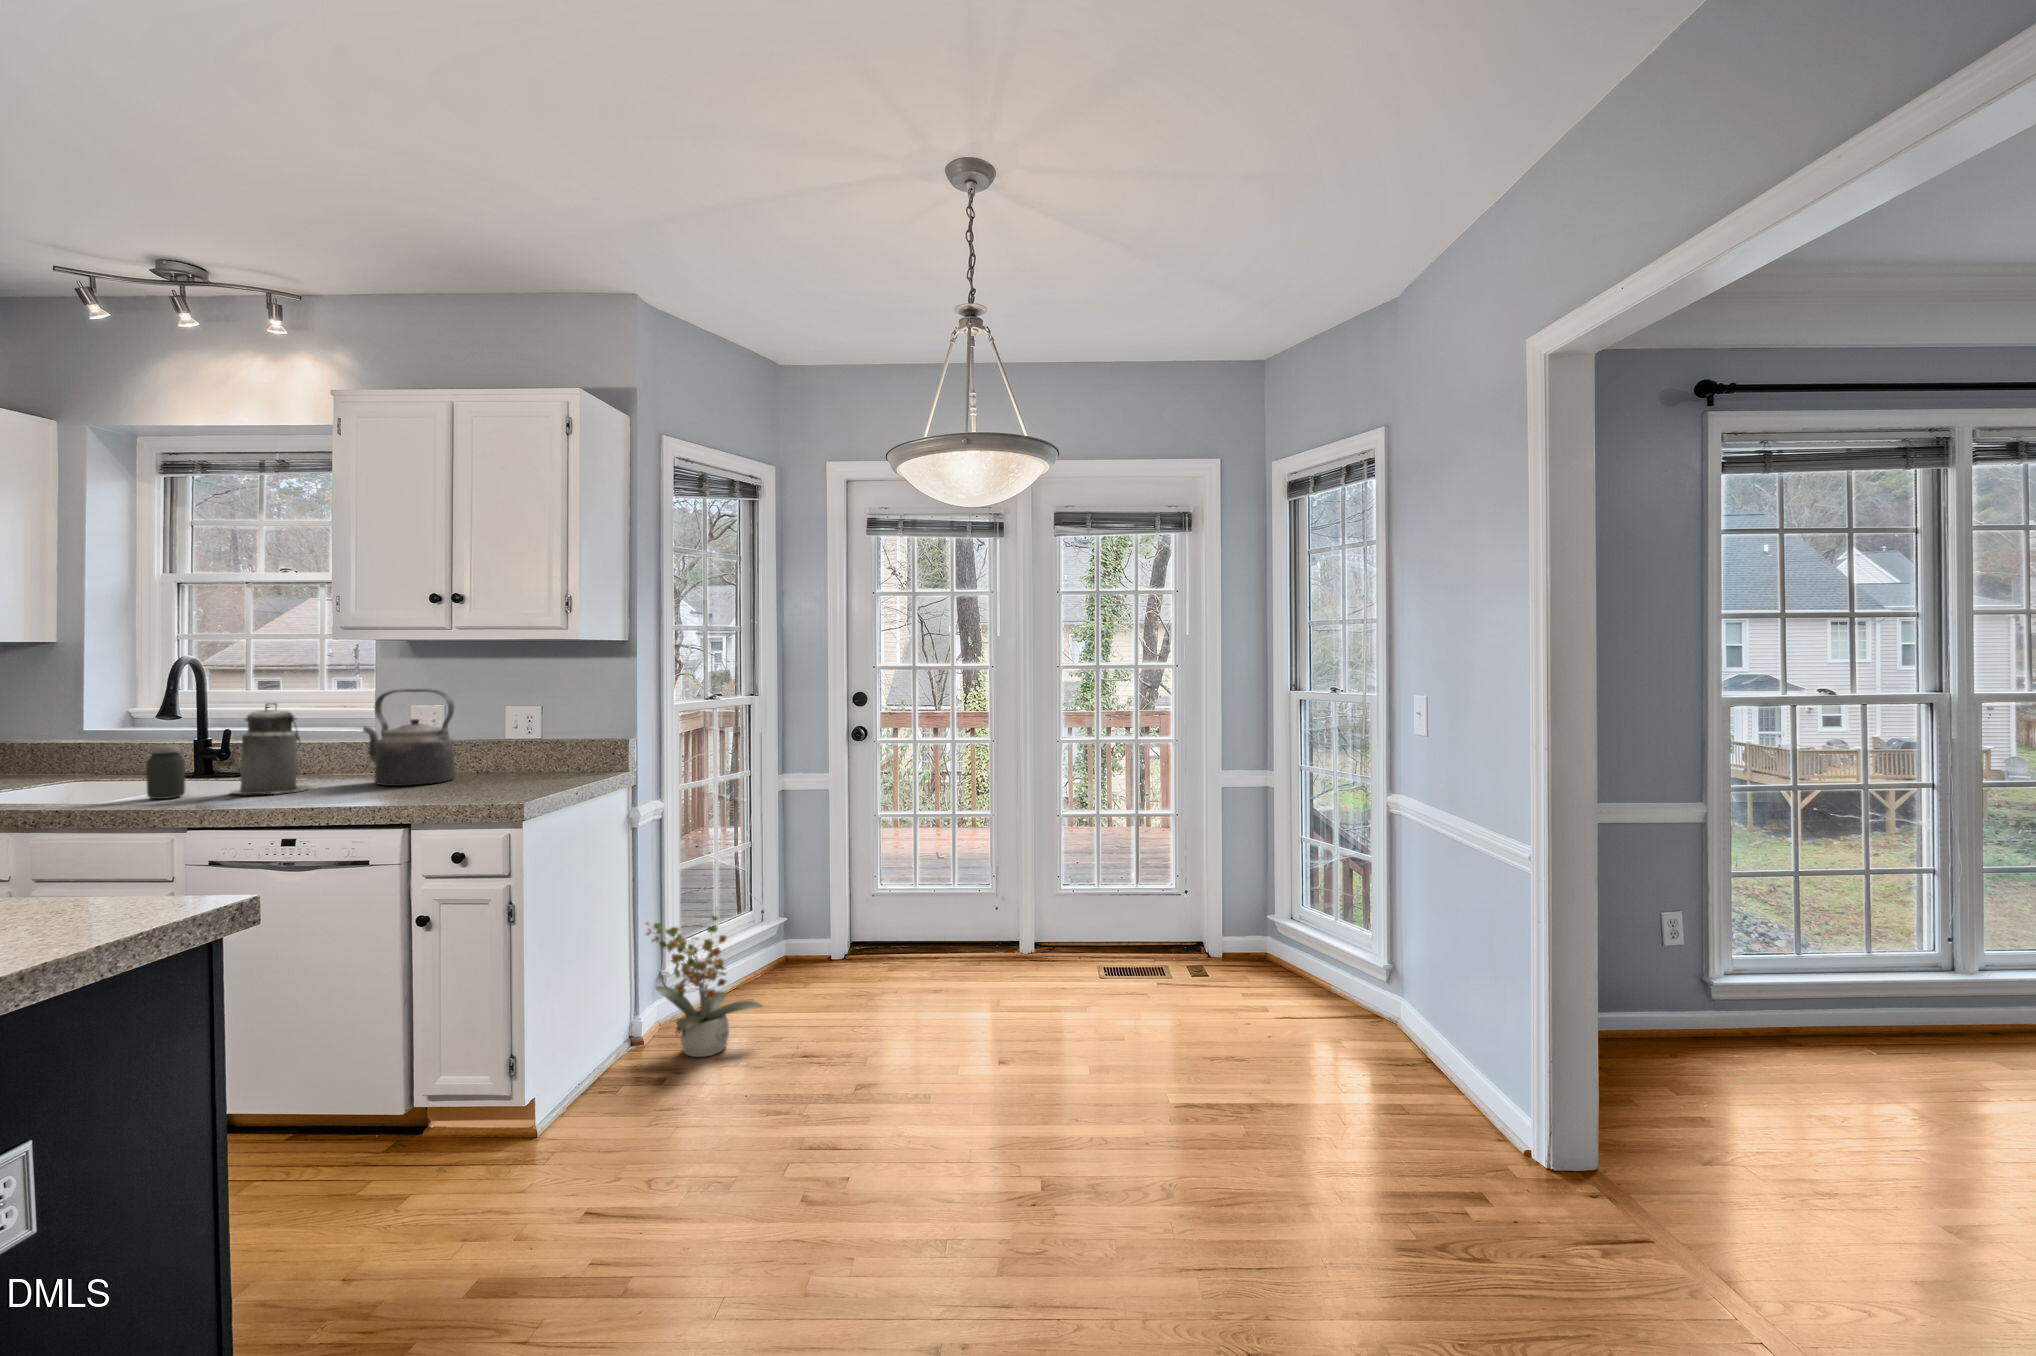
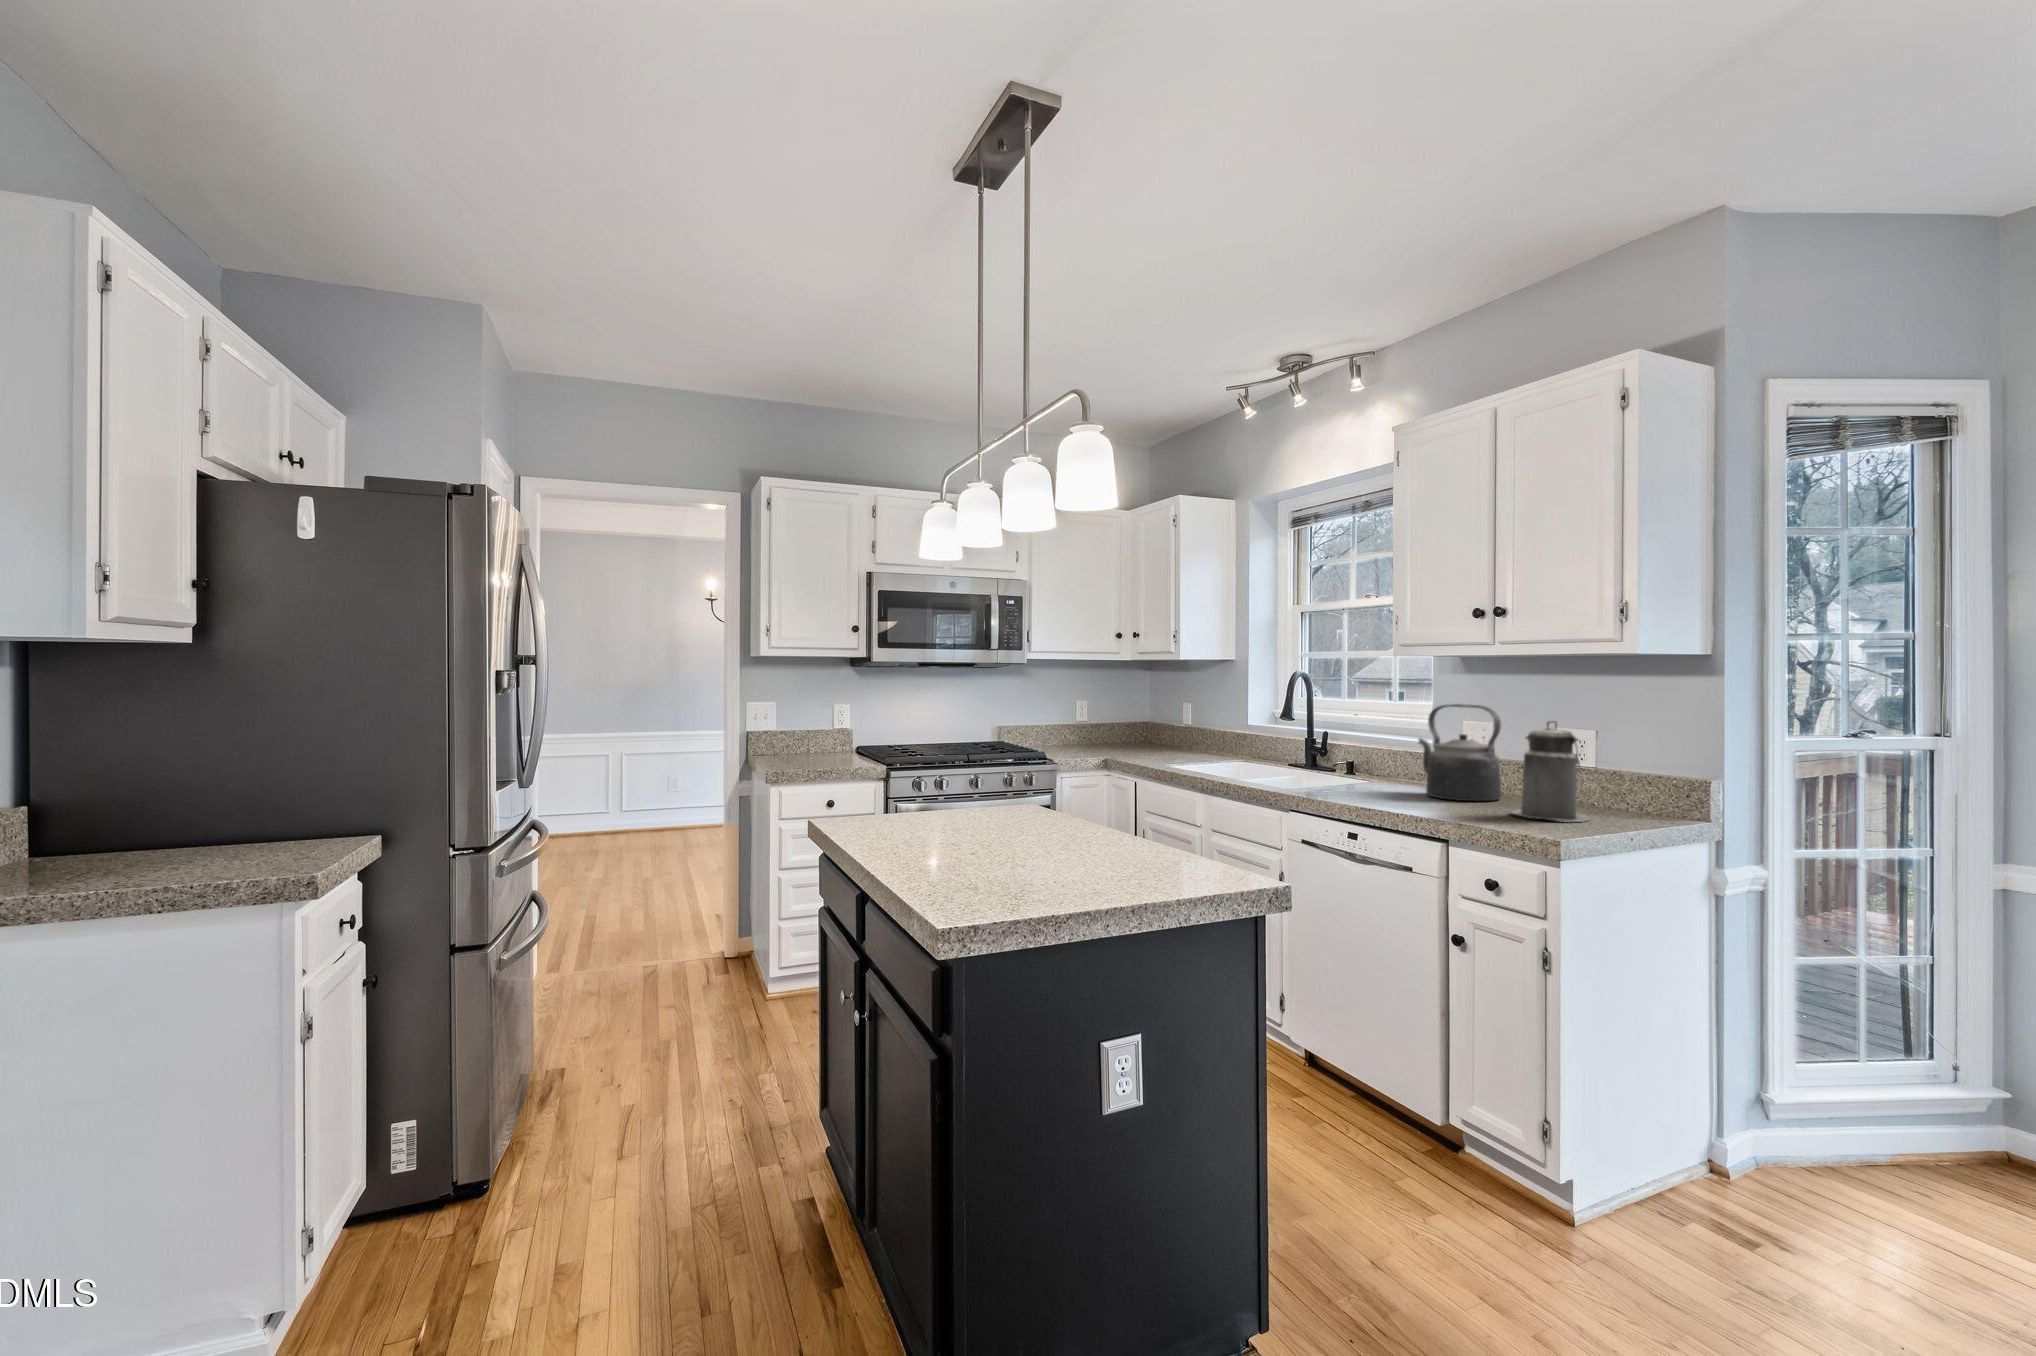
canister: present [231,703,310,794] -> present [1511,721,1589,822]
jar: present [146,745,185,799] -> none [1265,743,1289,786]
potted plant: present [646,916,762,1057] -> none [1733,1018,1944,1245]

